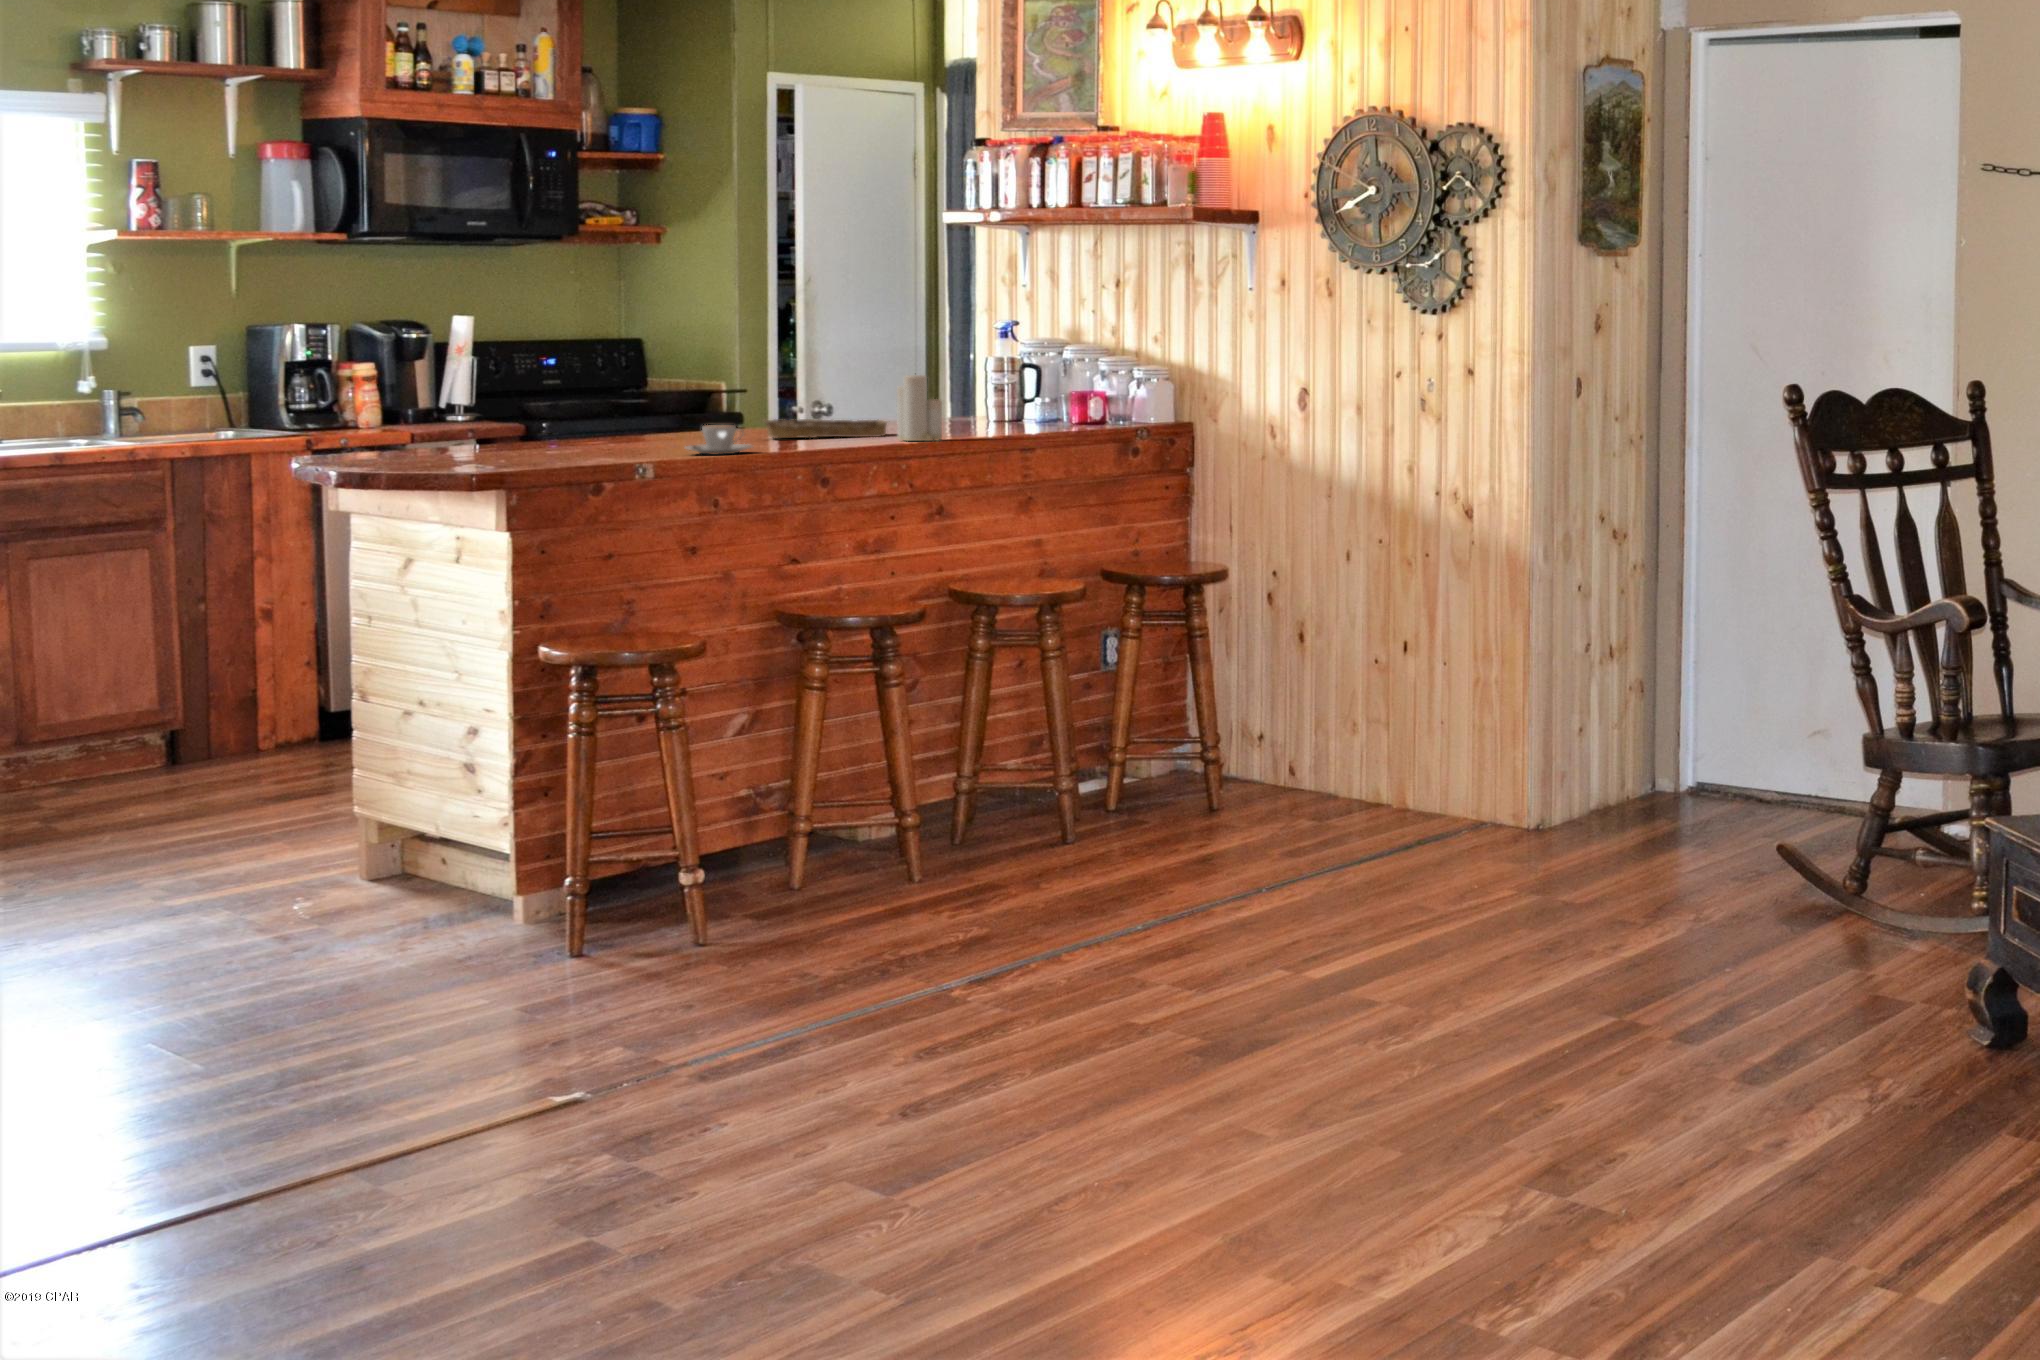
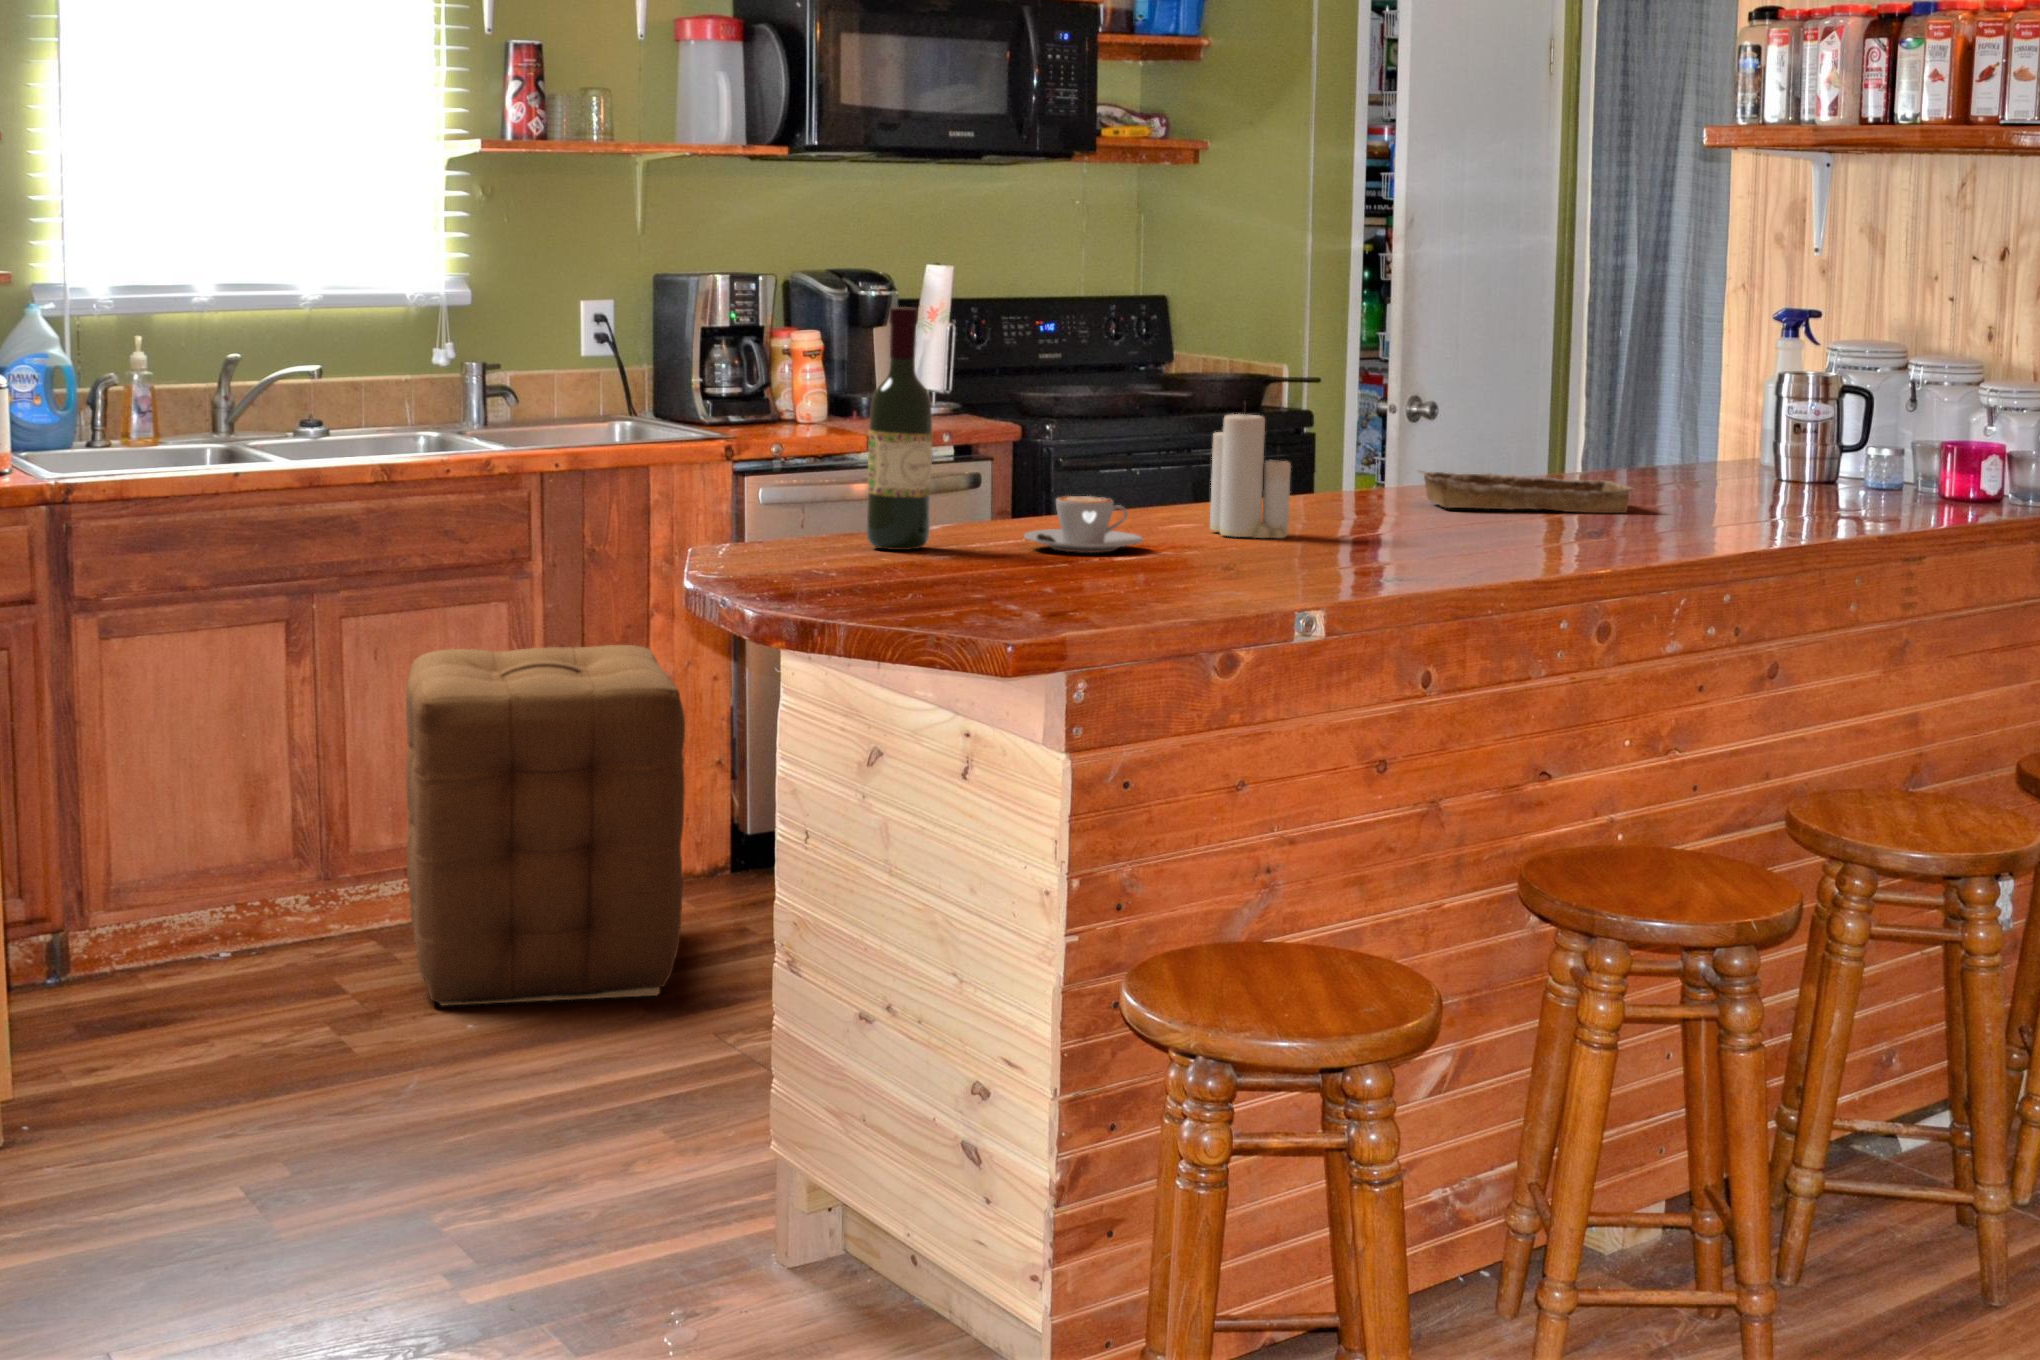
wine bottle: none [388,327,429,467] -> present [866,307,932,550]
candle: present [897,375,942,441] -> present [1210,414,1291,538]
coffee cup: present [686,425,752,454] -> present [1024,496,1143,553]
ottoman: none [67,571,283,814] -> present [406,645,685,1005]

